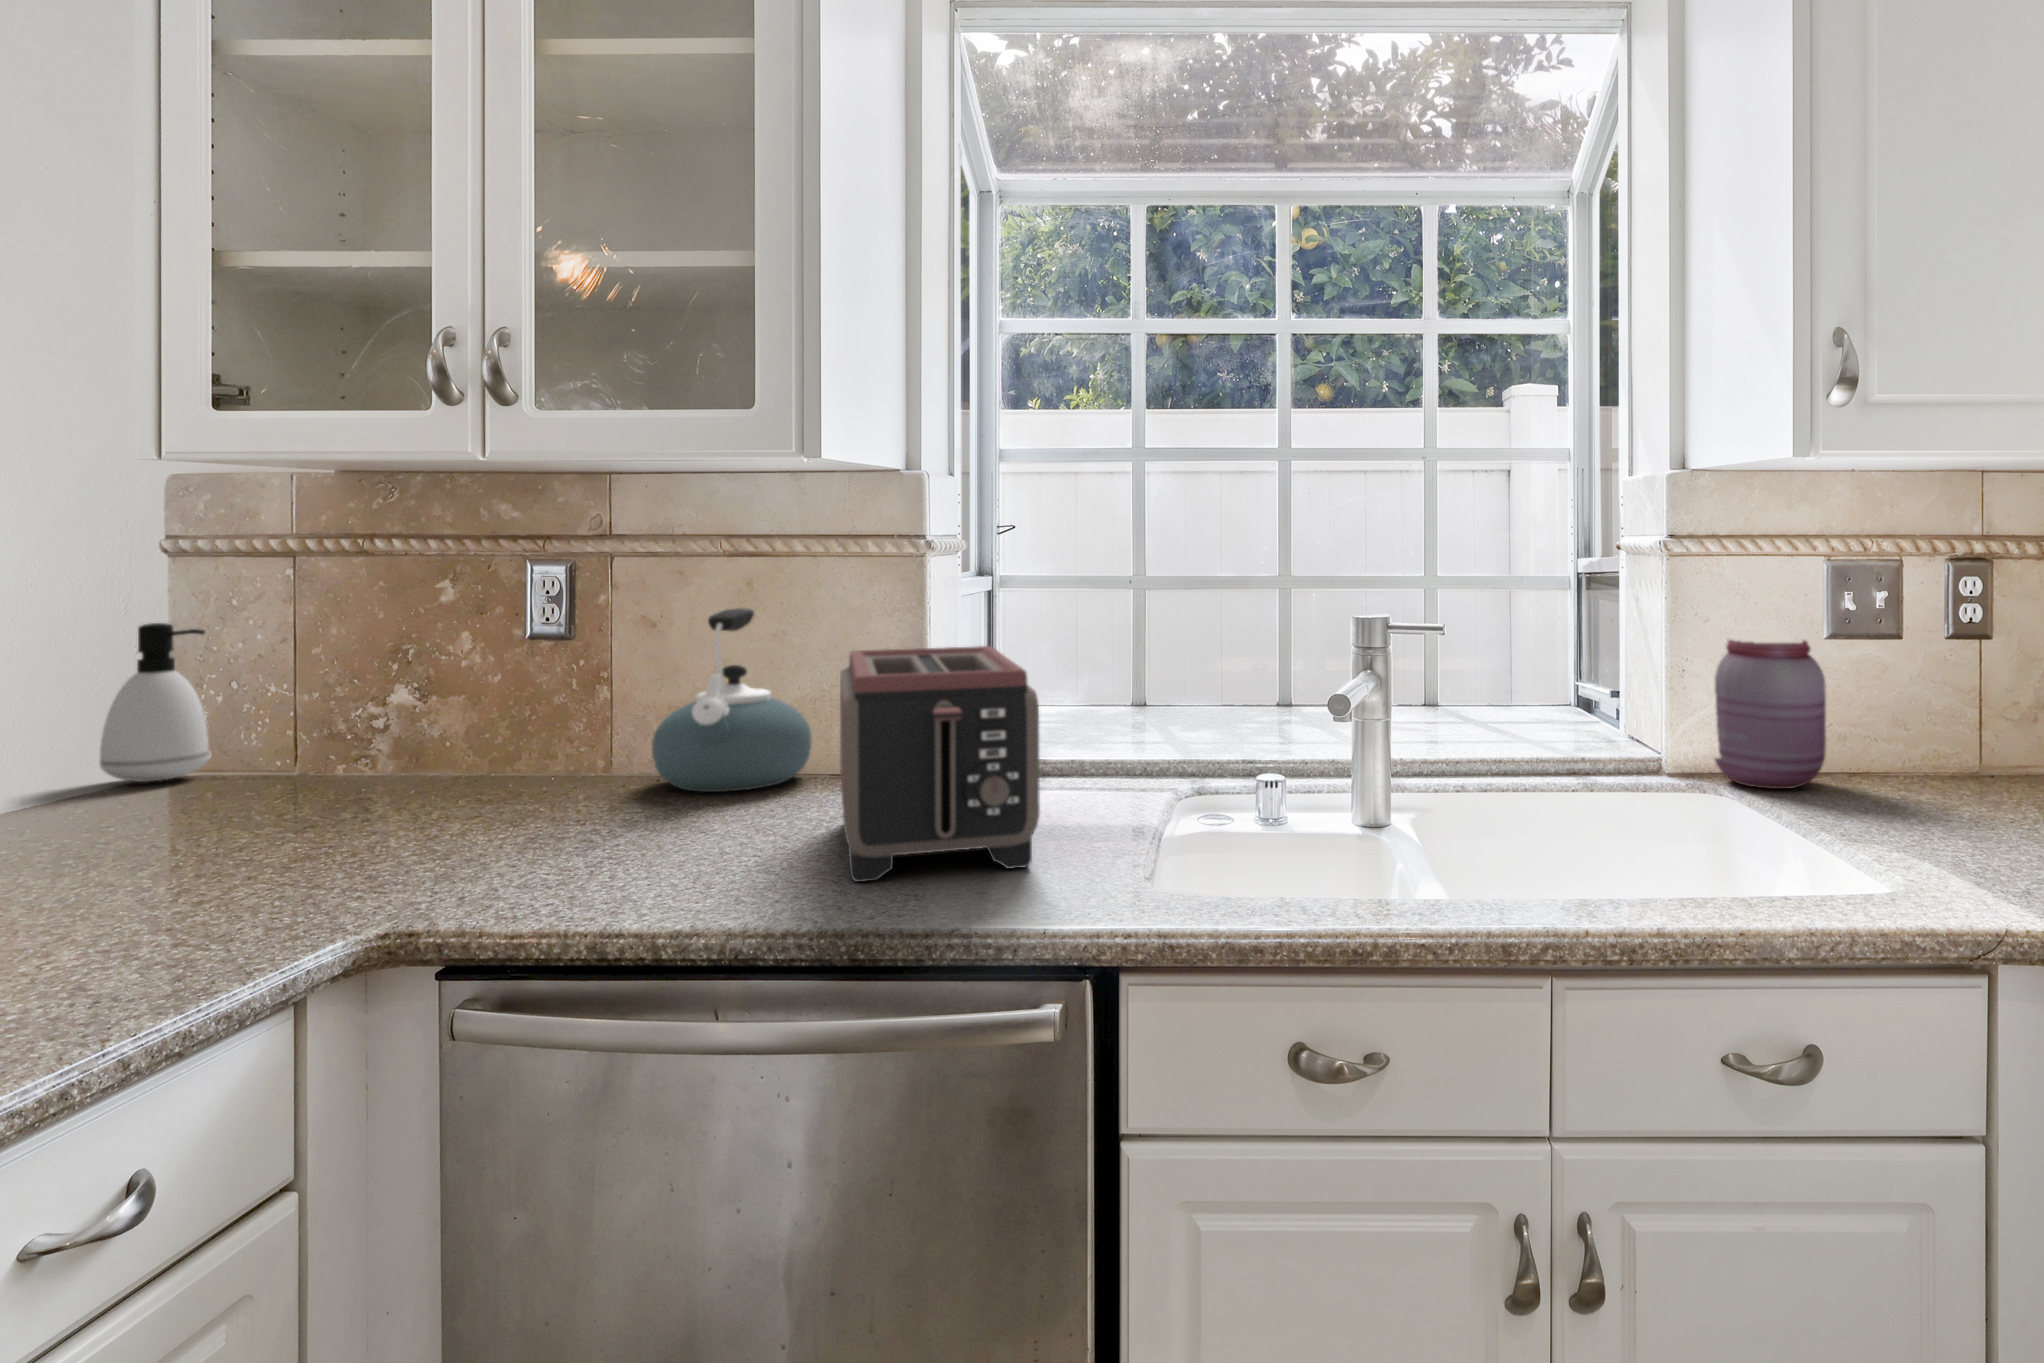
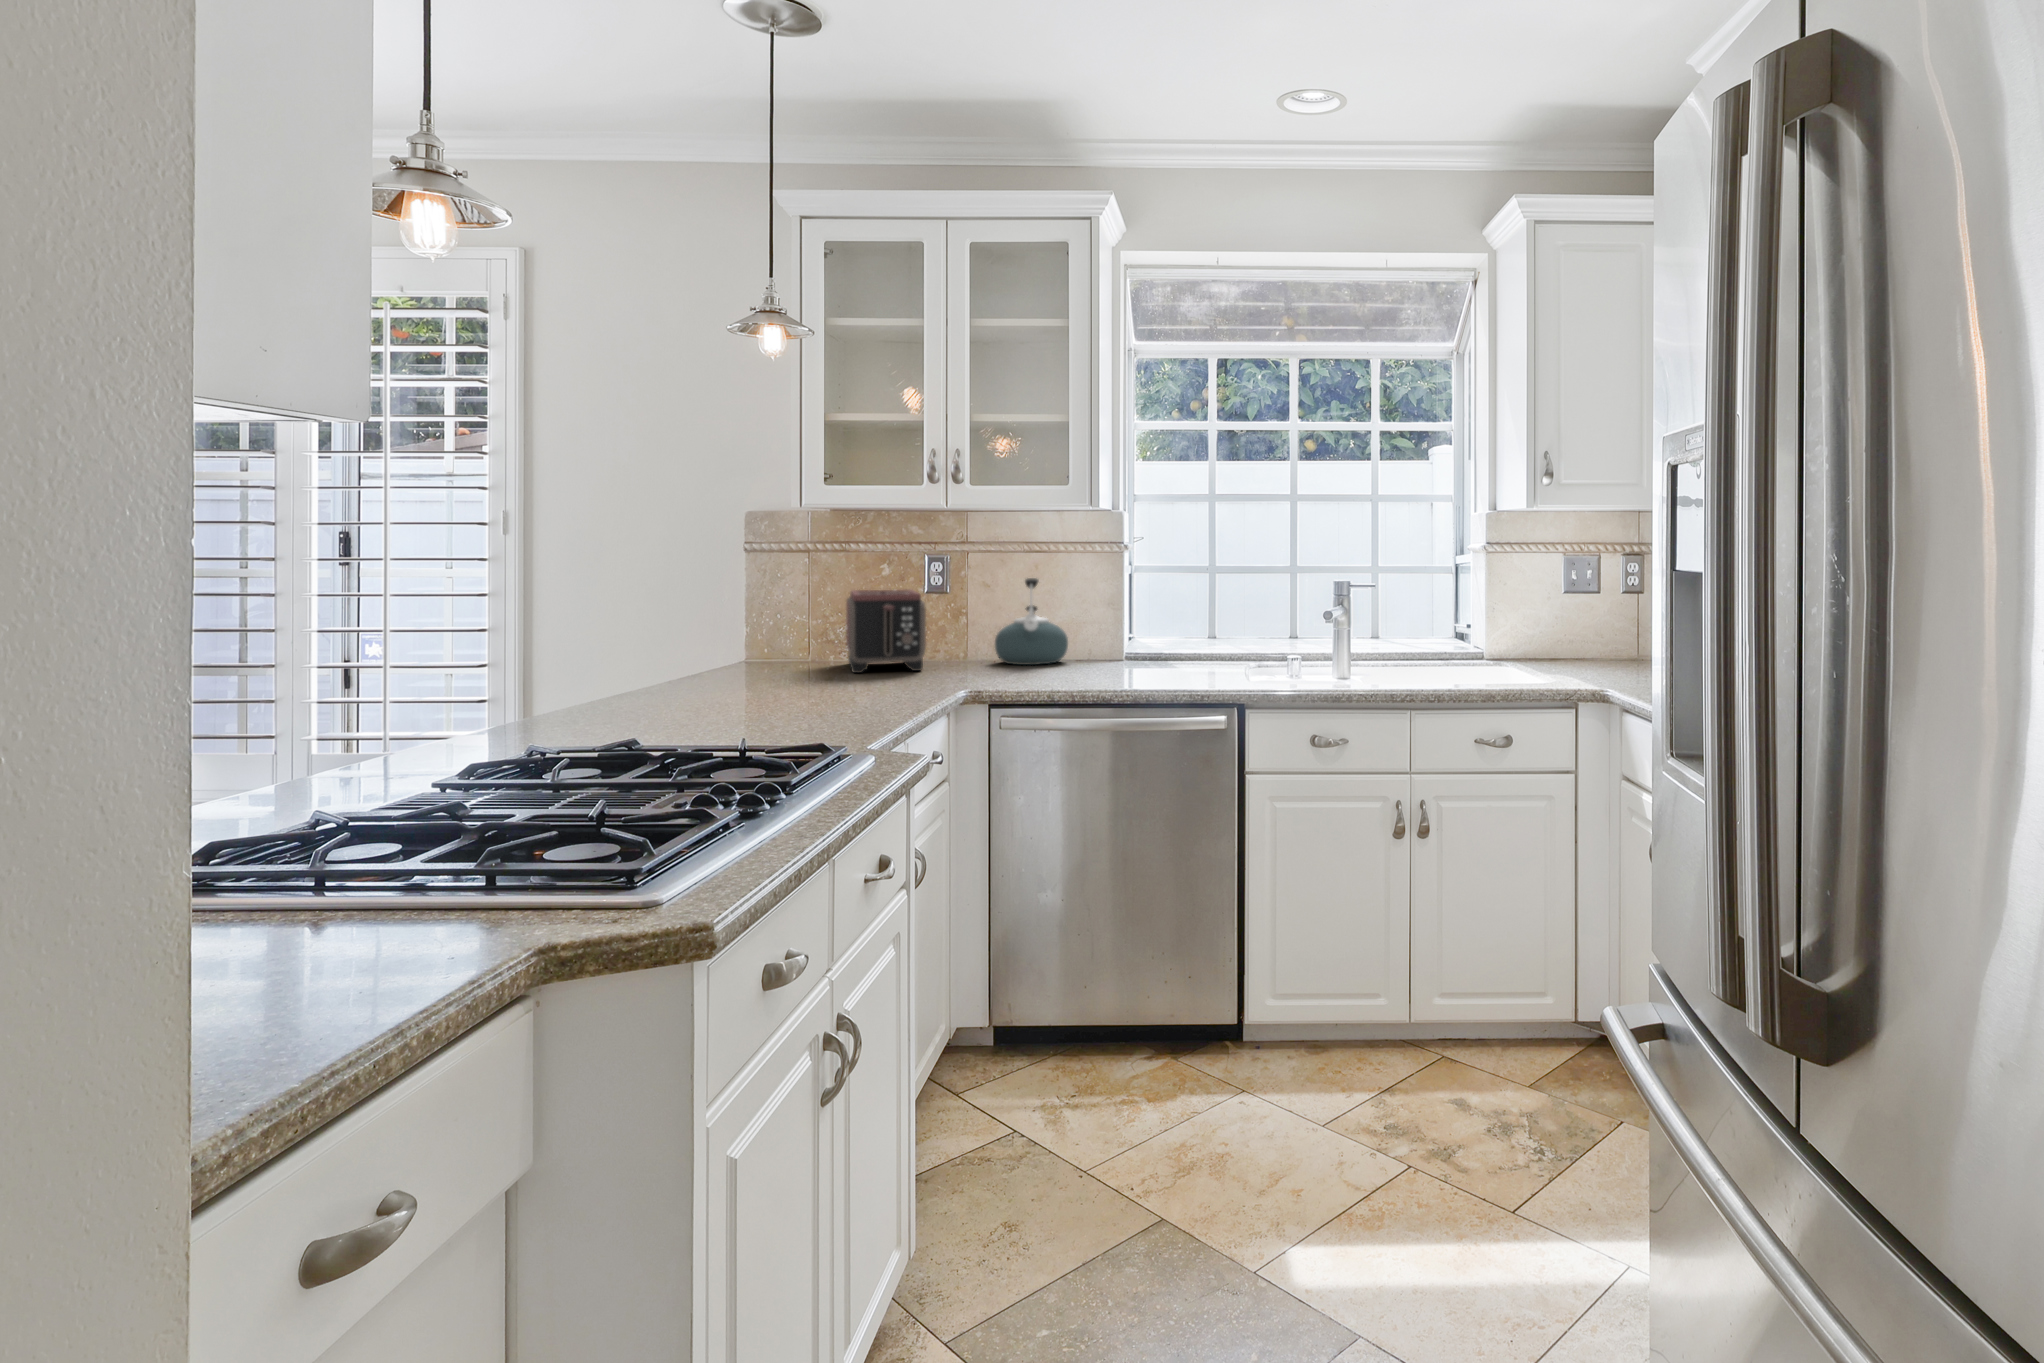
soap dispenser: present [100,623,211,782] -> none [725,585,771,662]
jar: present [1715,638,1826,789] -> none [1508,593,1561,664]
toaster: present [840,646,1040,882] -> present [846,589,926,673]

